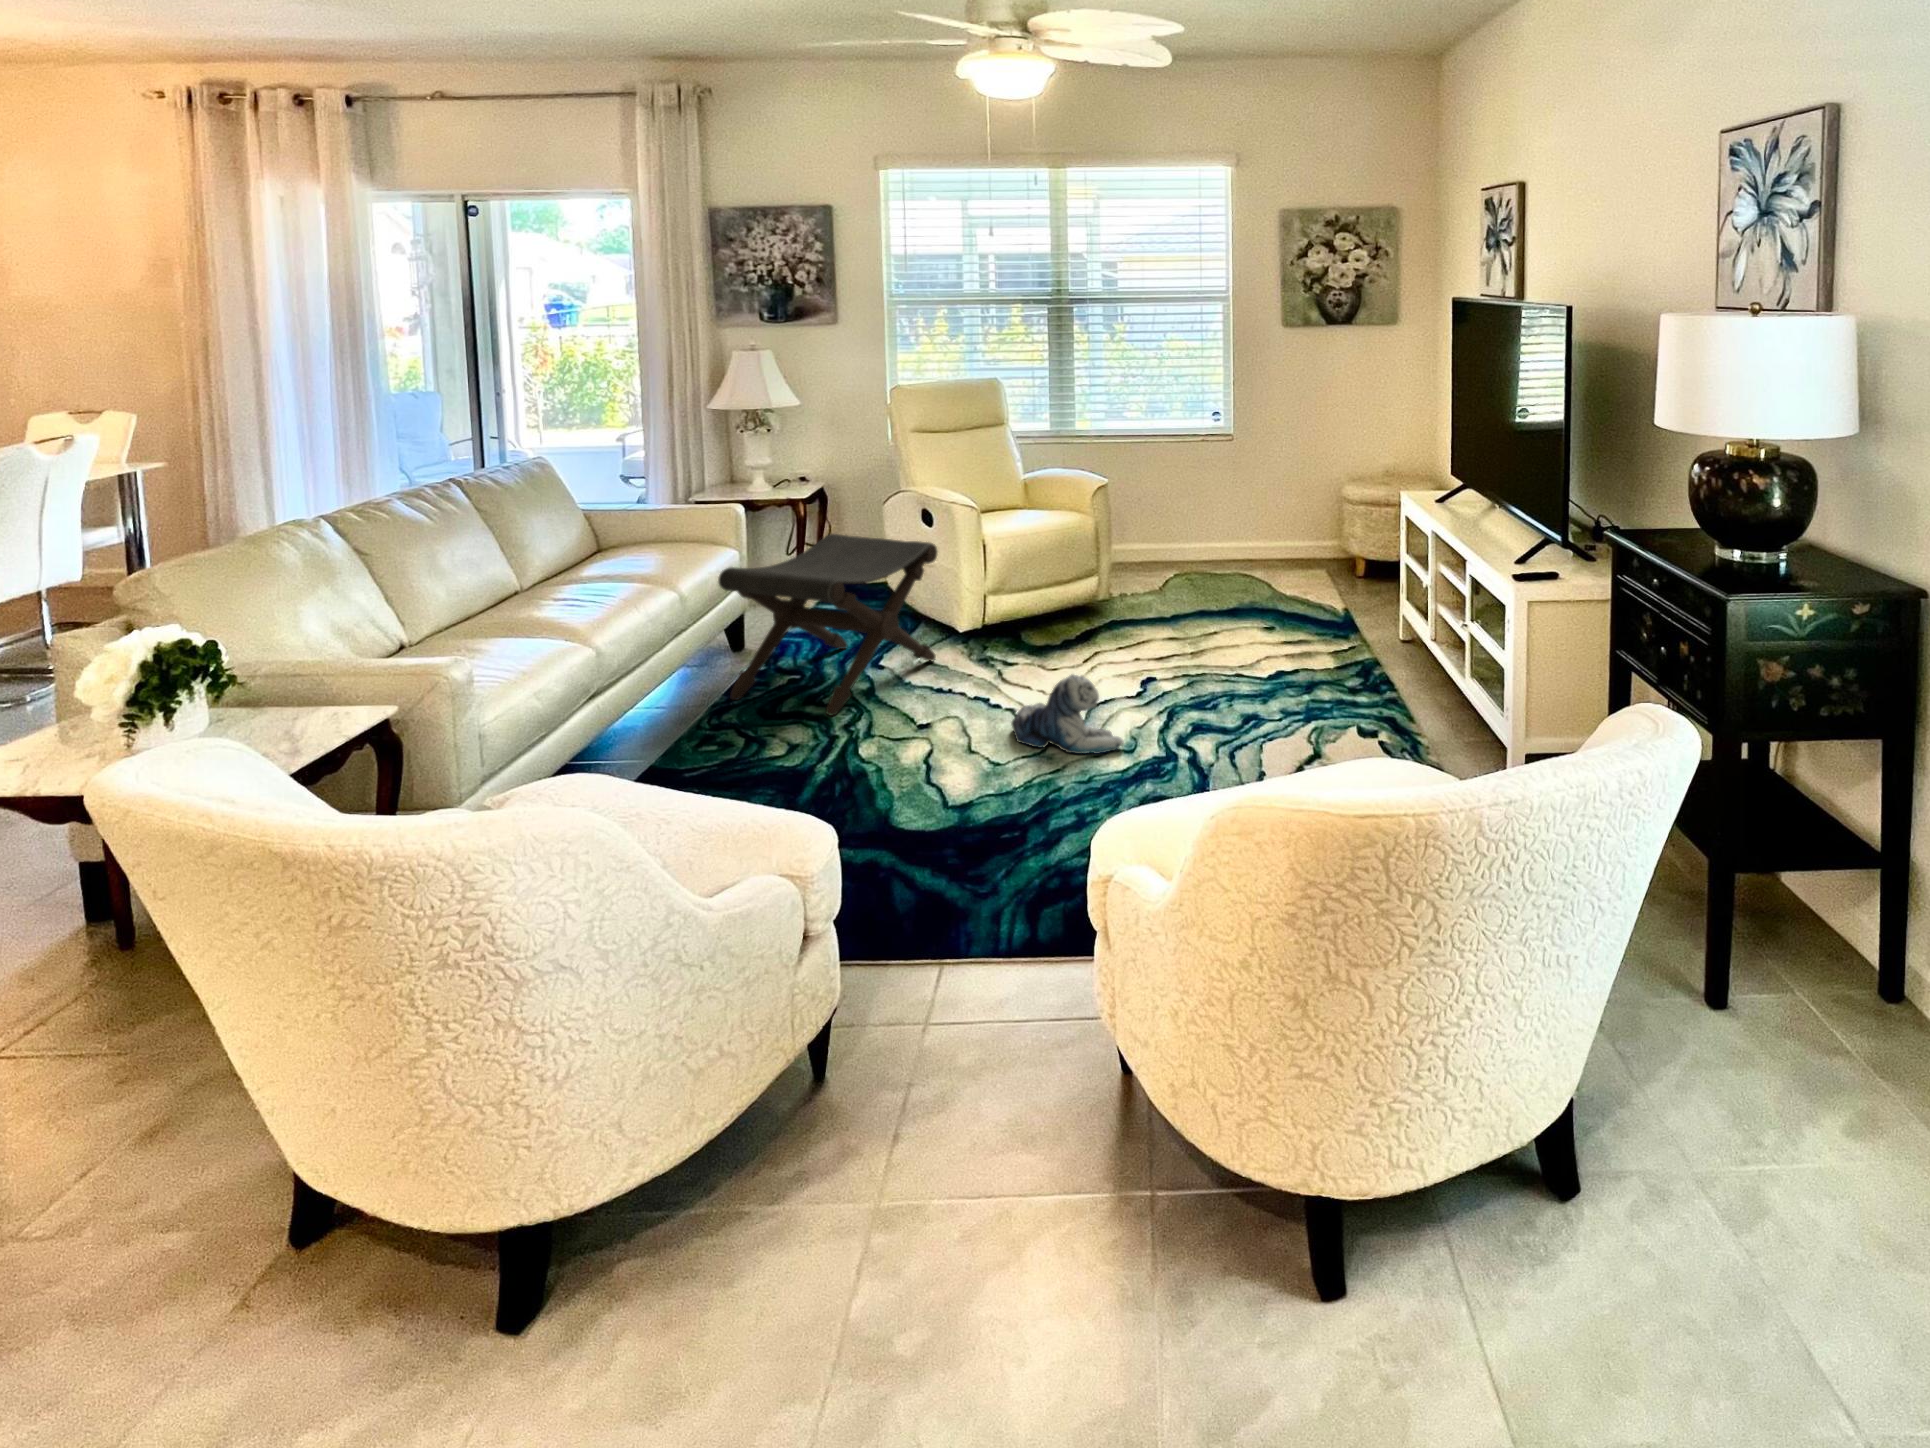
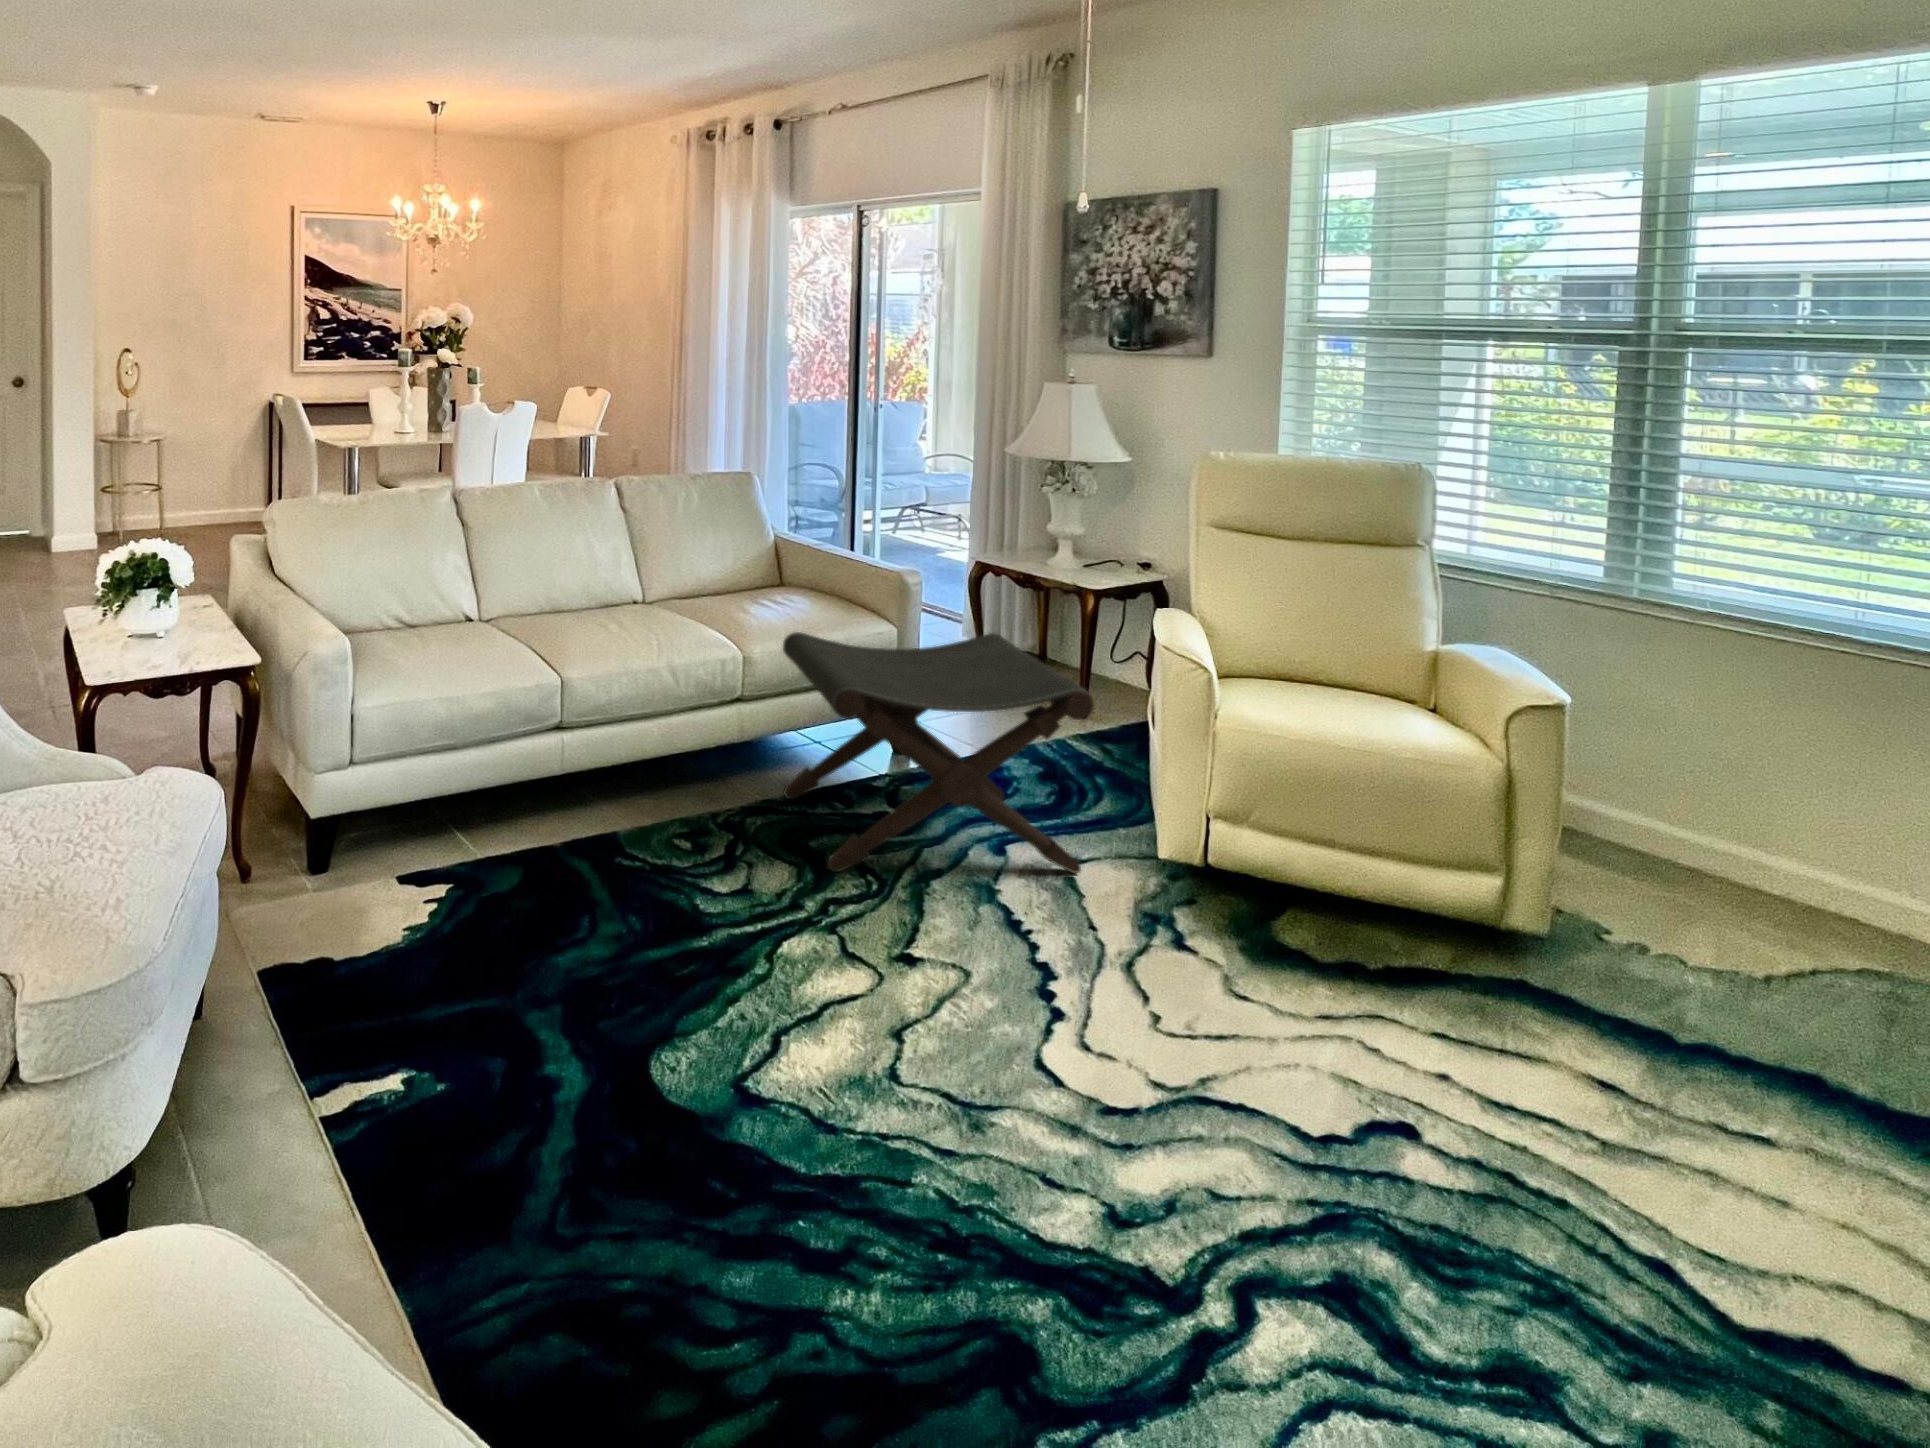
plush toy: present [1011,675,1123,754] -> none [970,998,1115,1198]

